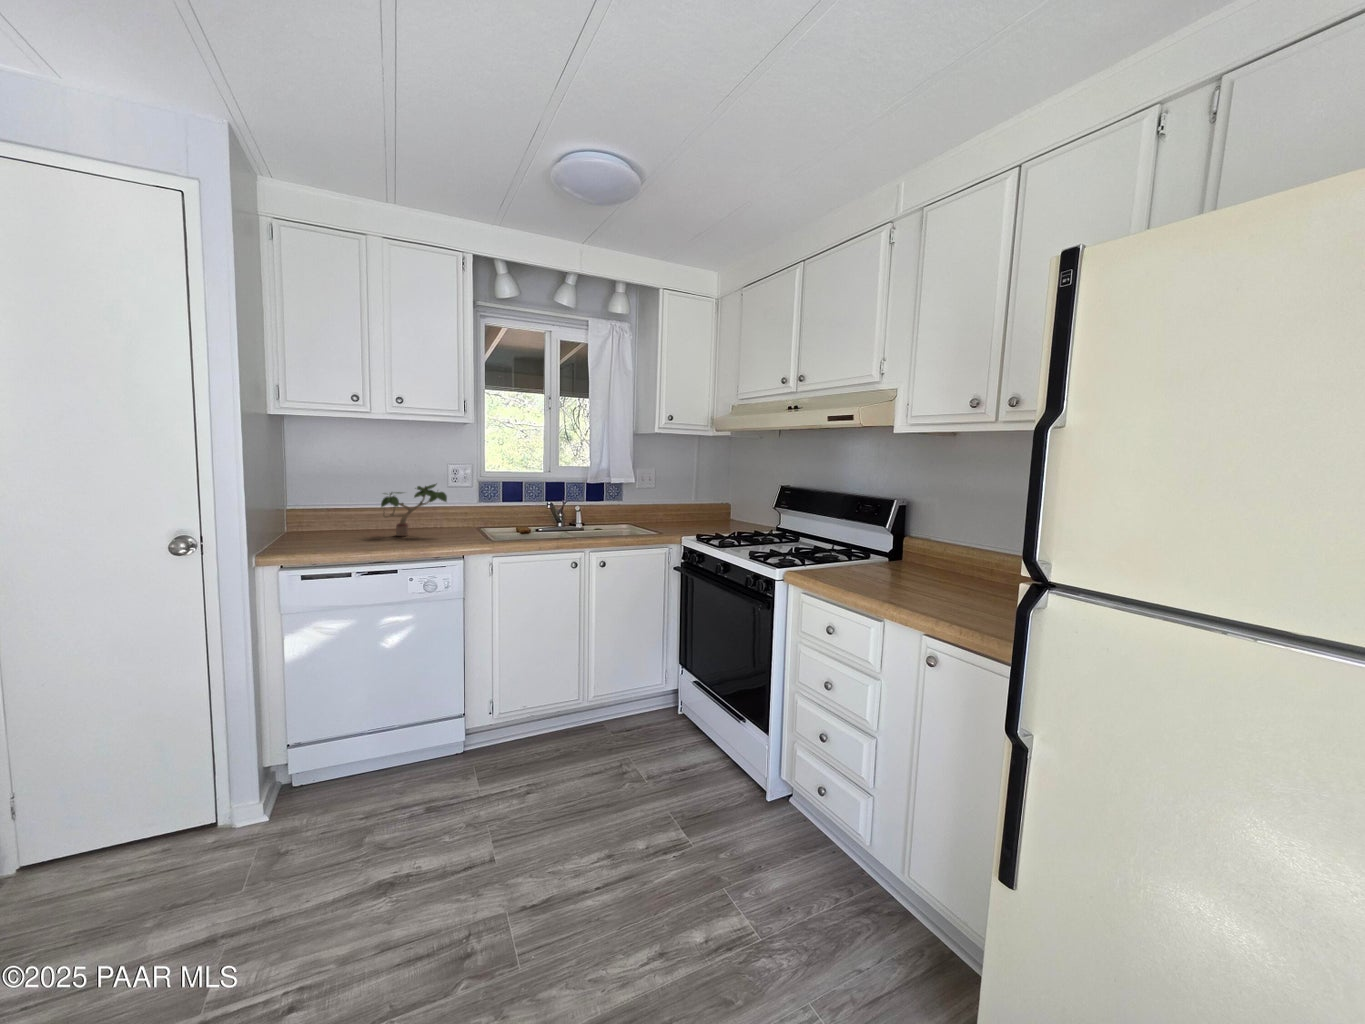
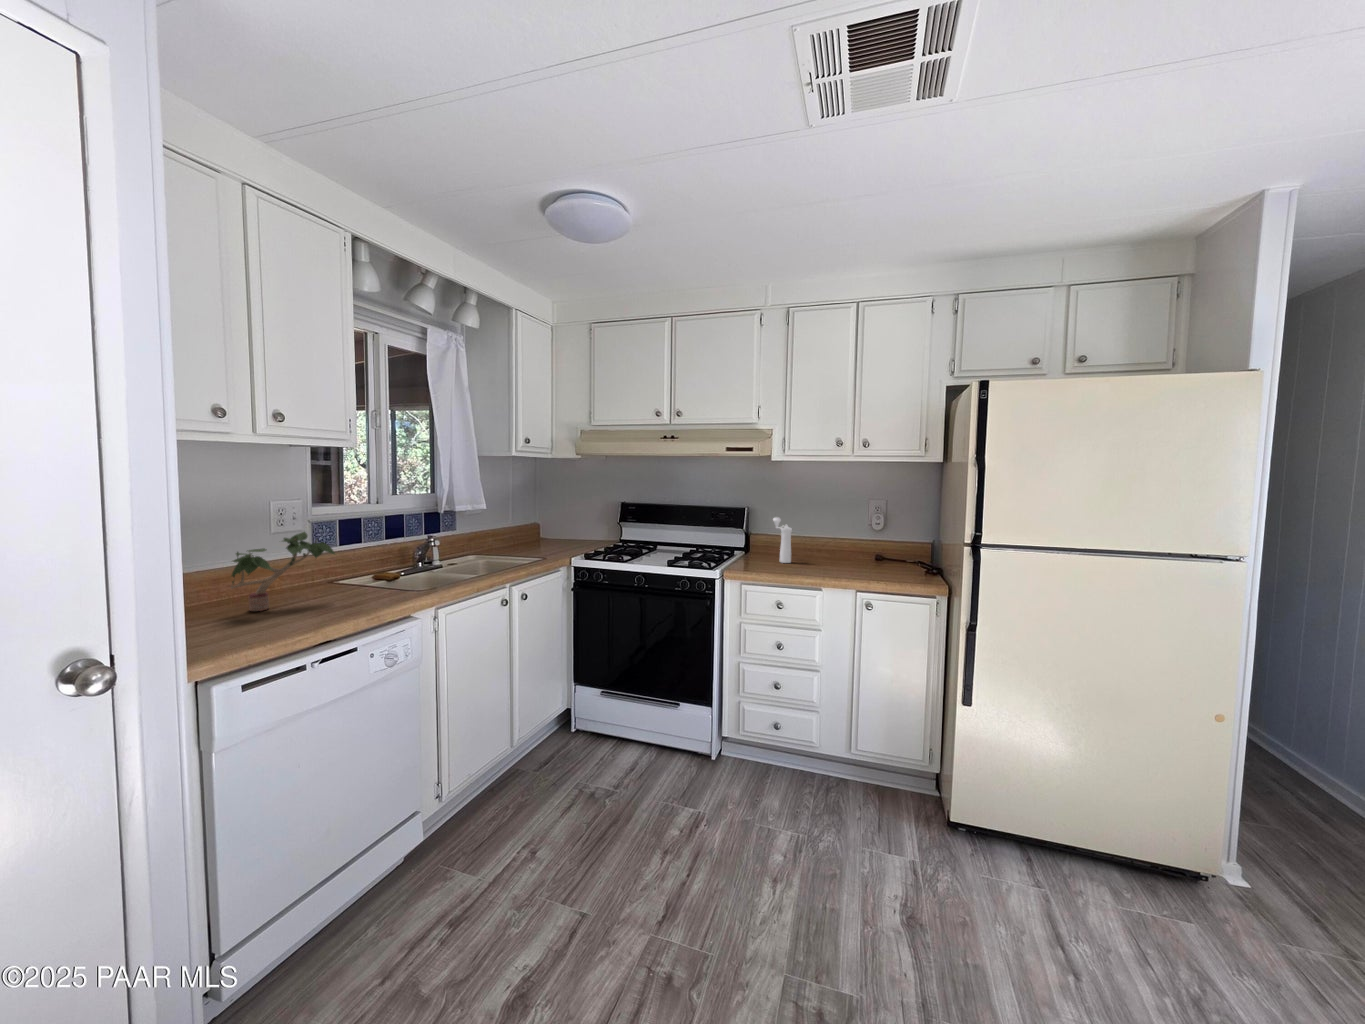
pepper mill: none [907,514,929,579] -> present [773,517,792,563]

